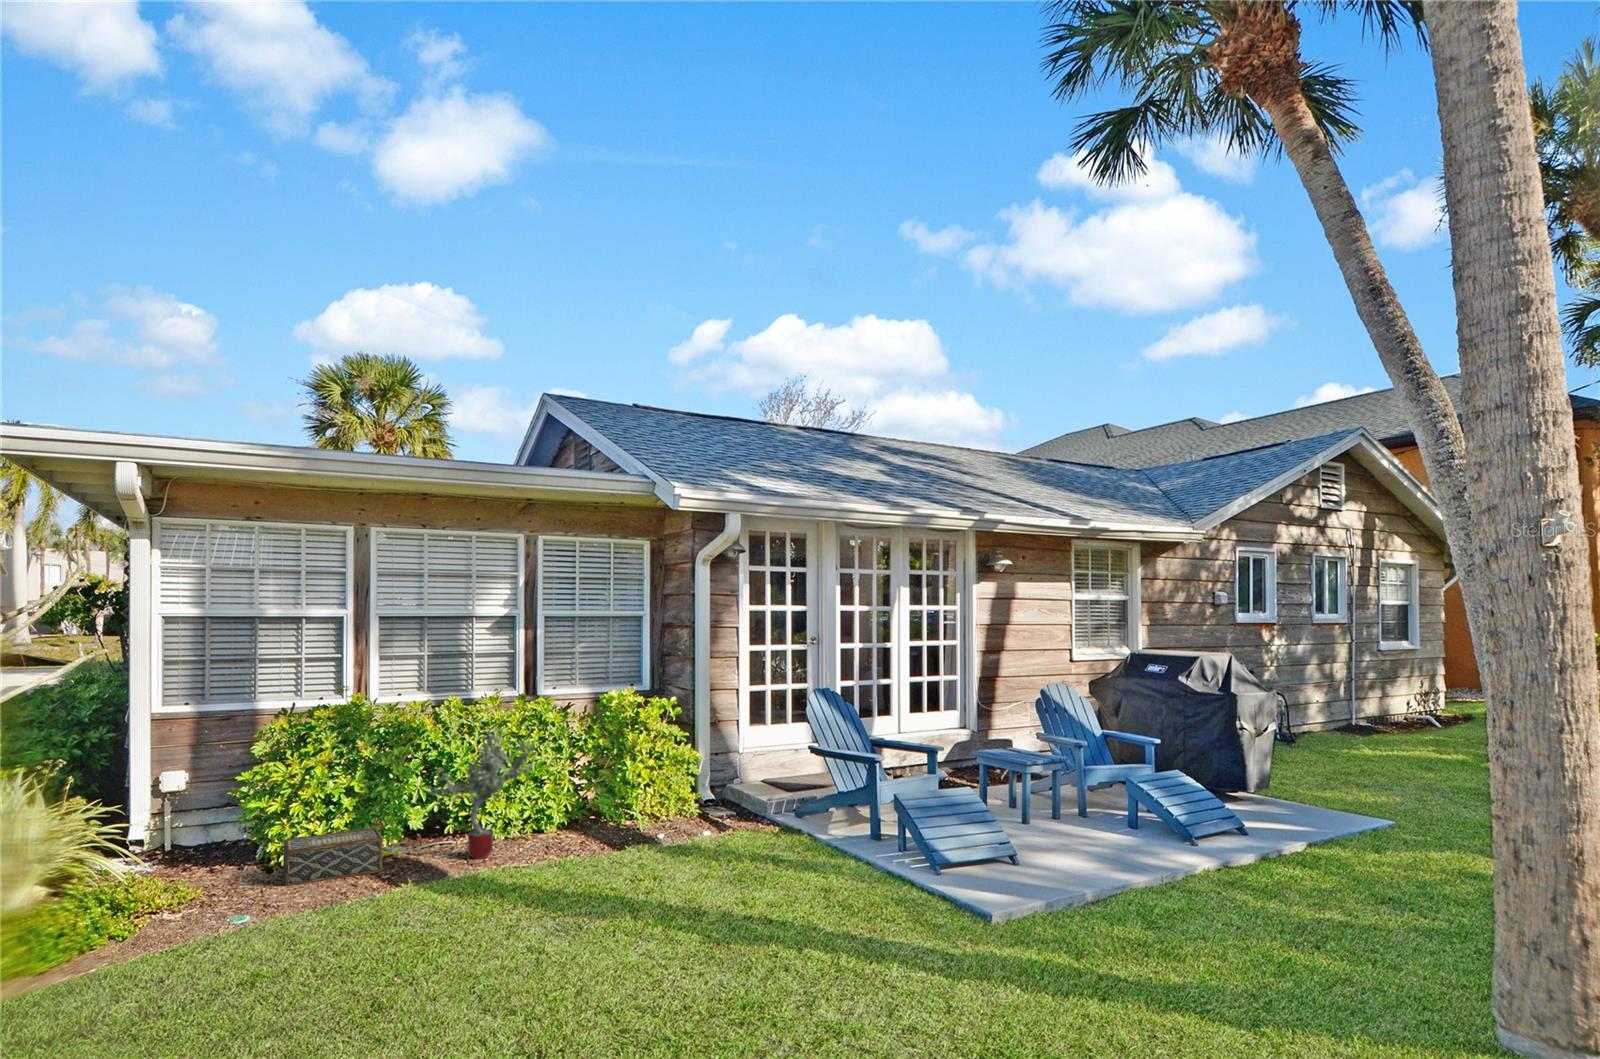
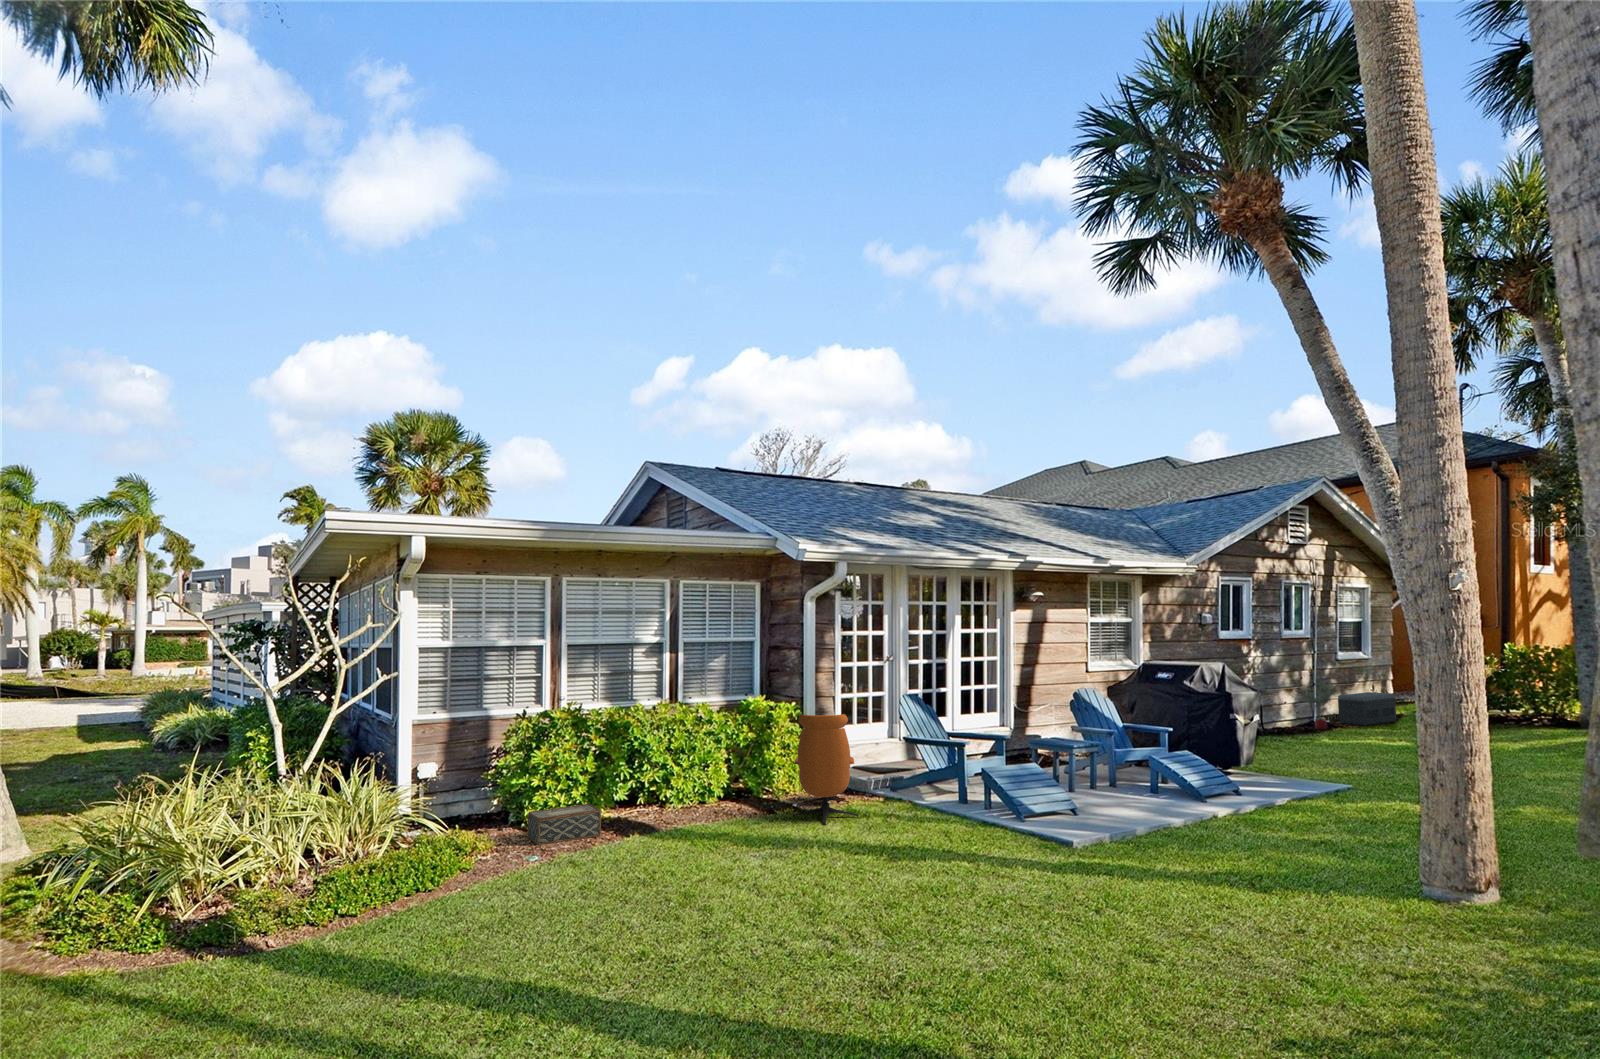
storage bench: none [1376,688,1446,728] -> present [1338,692,1397,726]
lounge chair: none [651,715,737,861] -> present [793,714,858,825]
potted tree: present [428,728,534,859] -> present [1303,677,1335,730]

